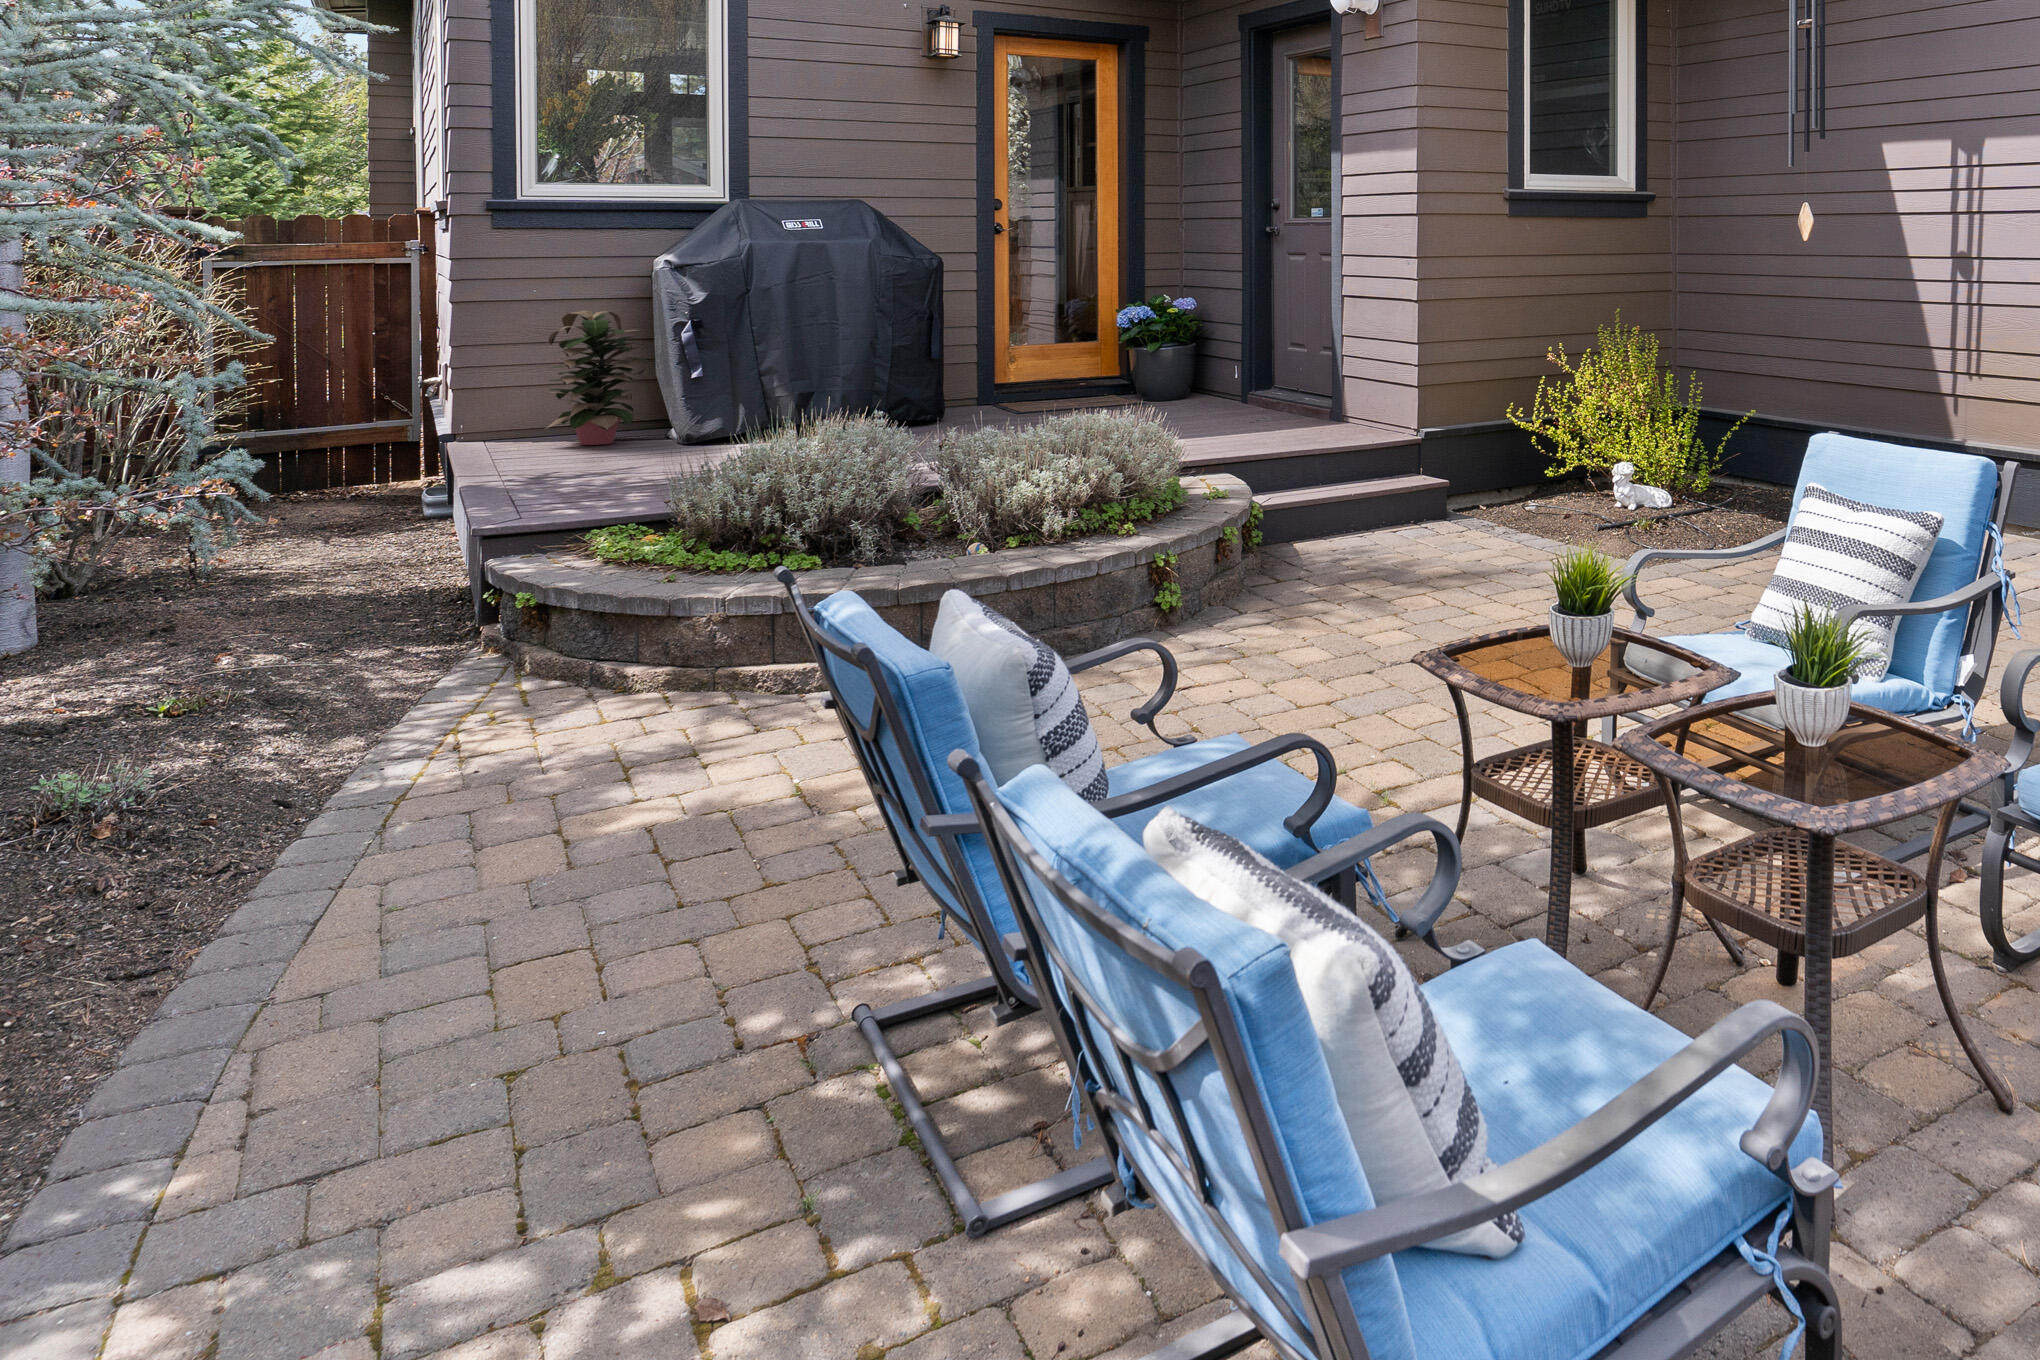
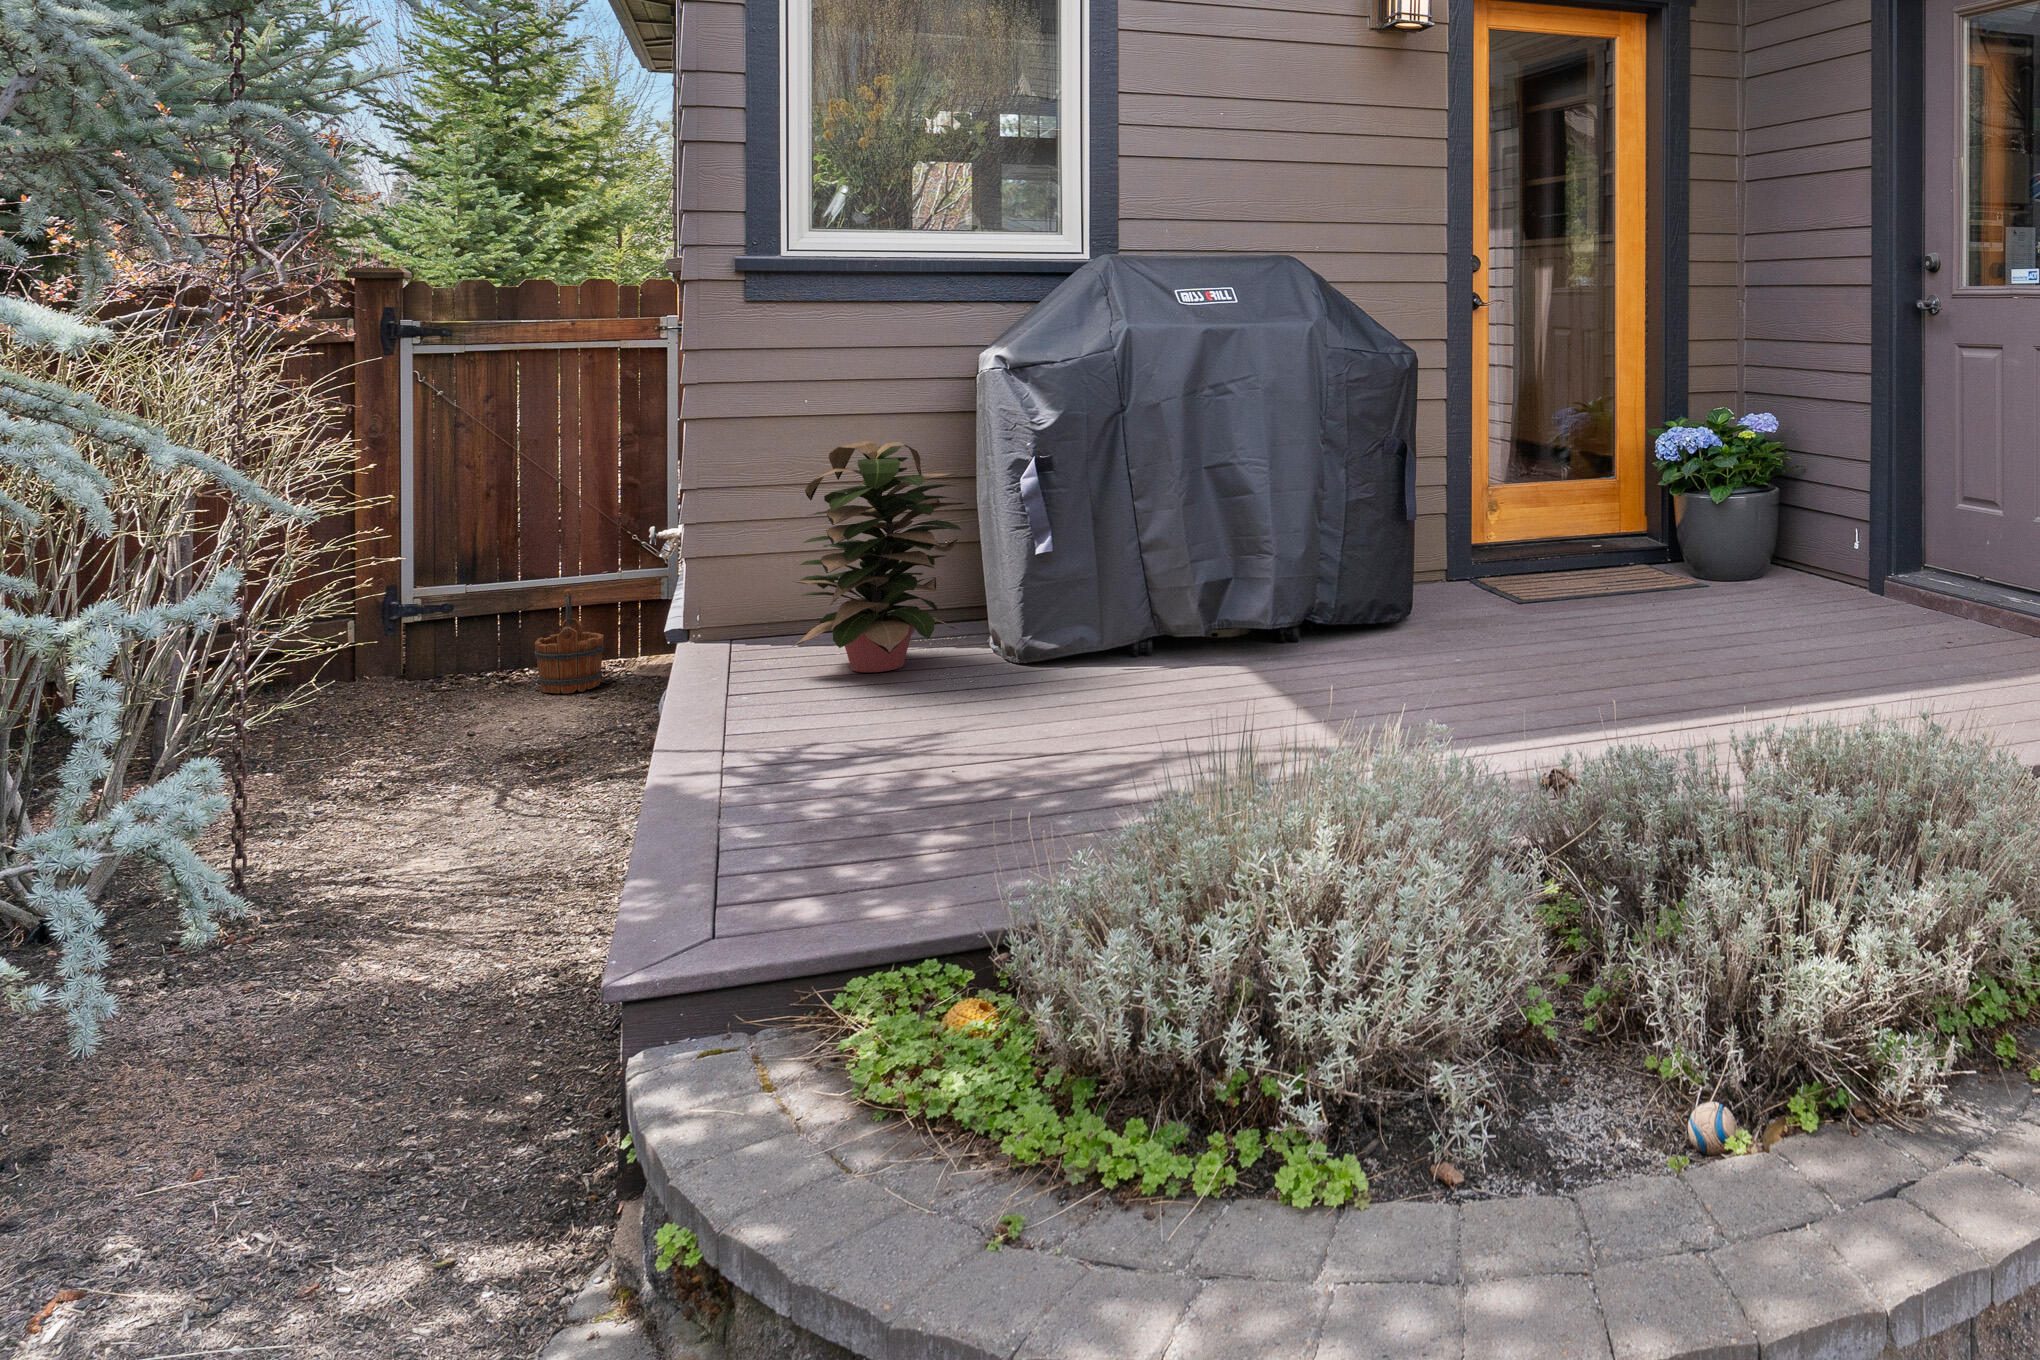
wooden bucket: none [325,425,375,495] -> present [535,588,604,694]

